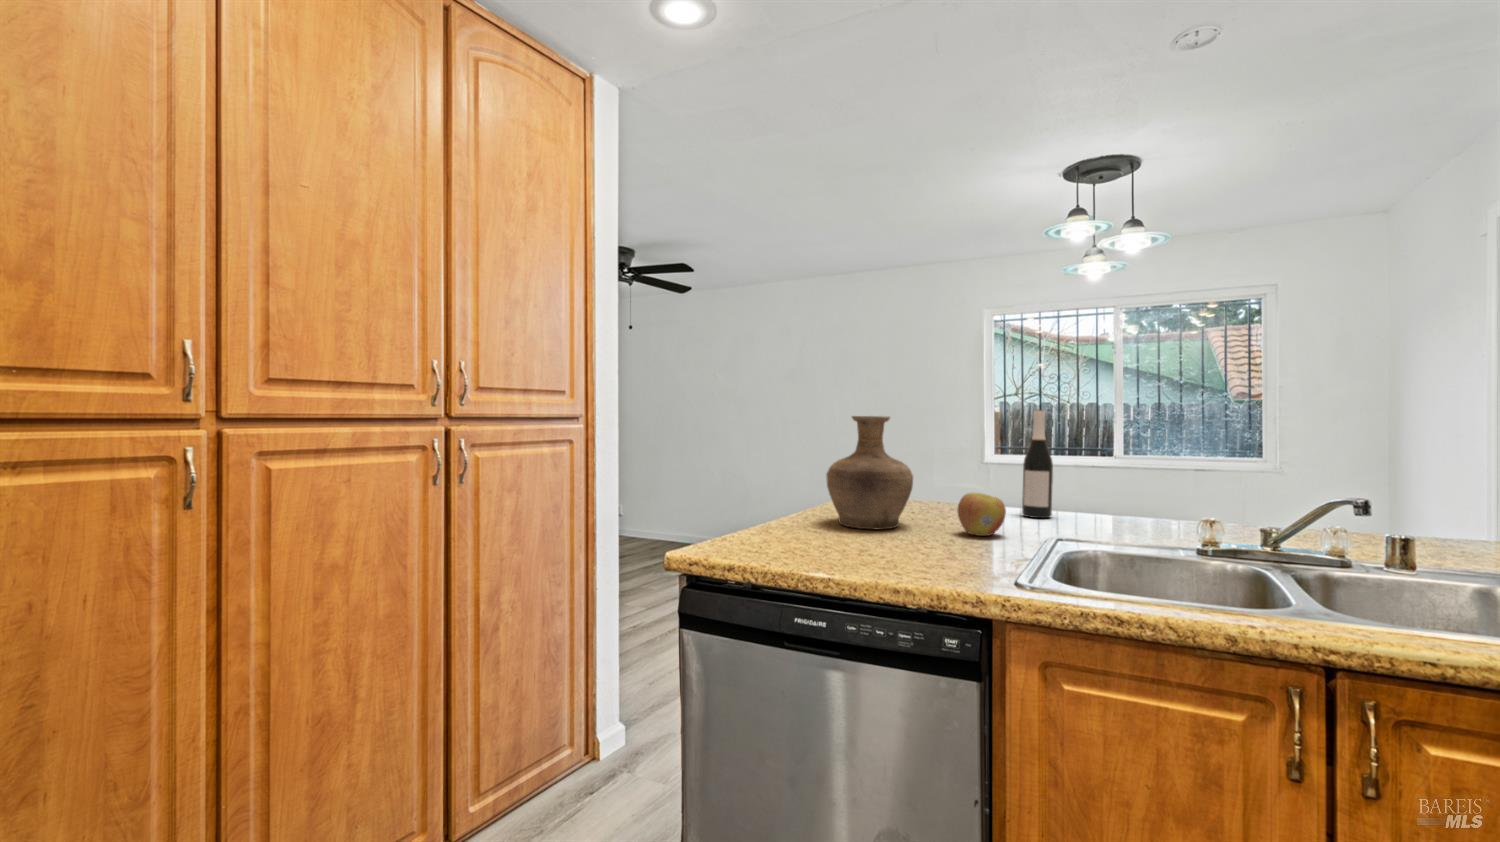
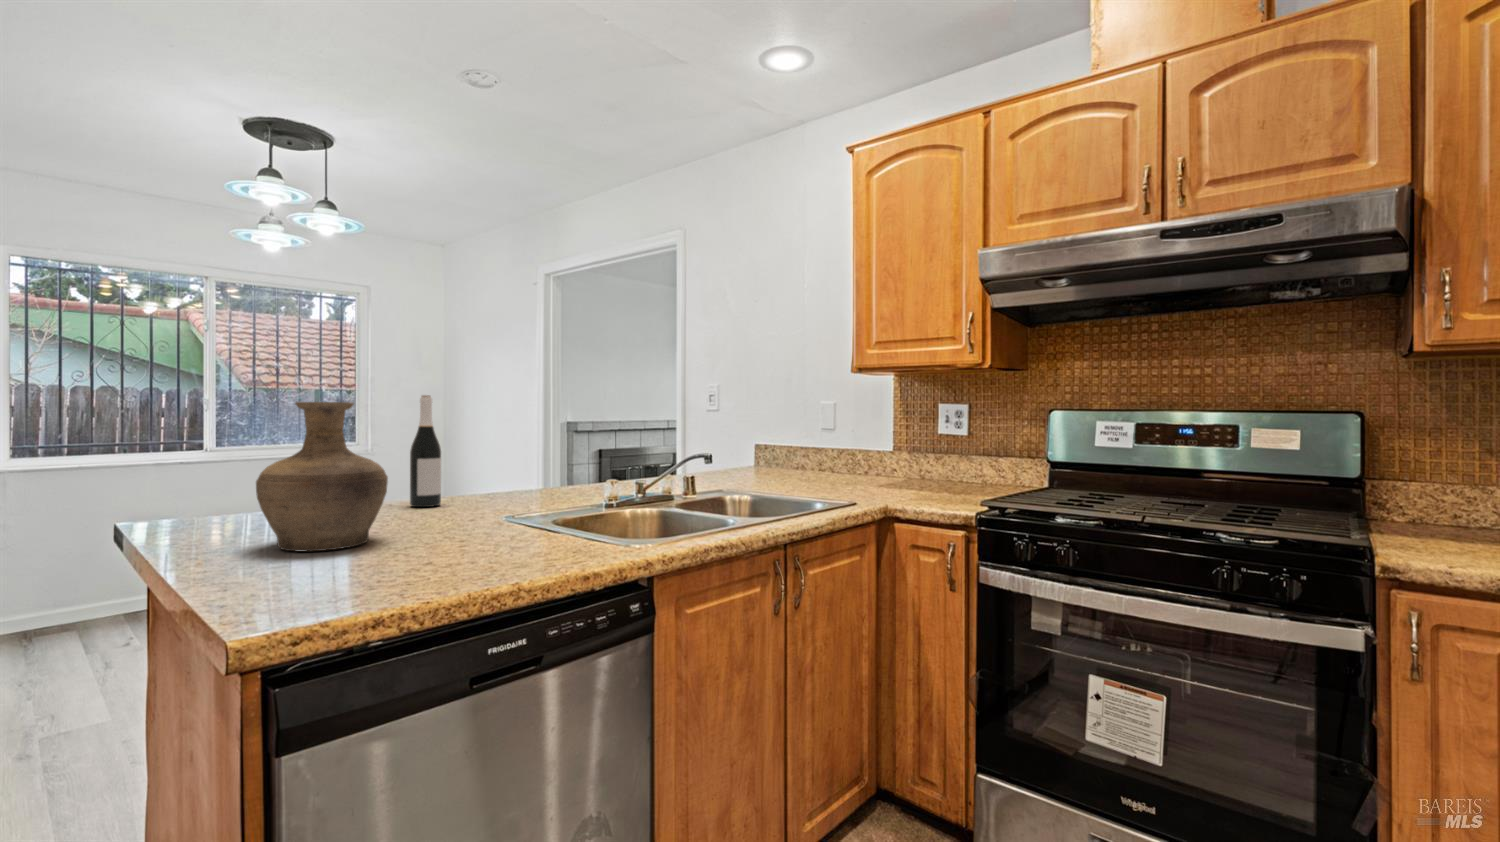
apple: present [957,493,1006,536] -> none [433,484,485,528]

